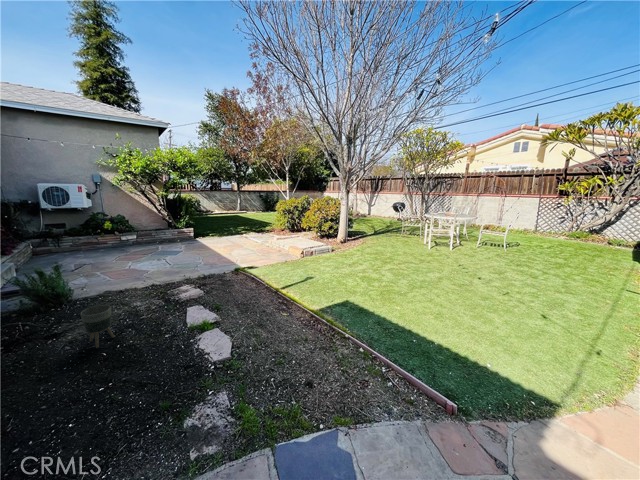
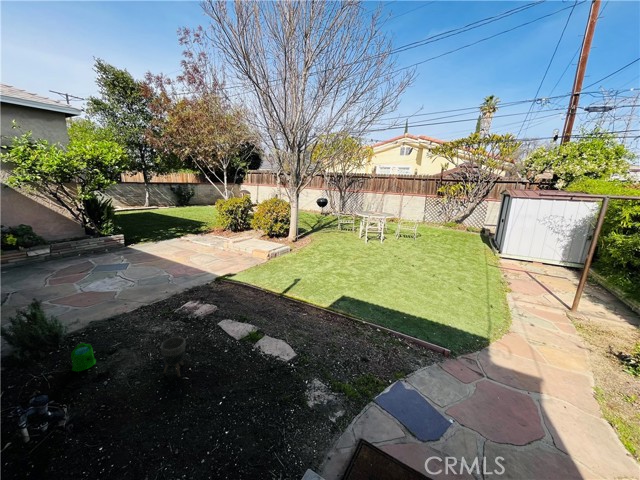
watering can: none [38,298,64,324] -> present [71,343,96,372]

